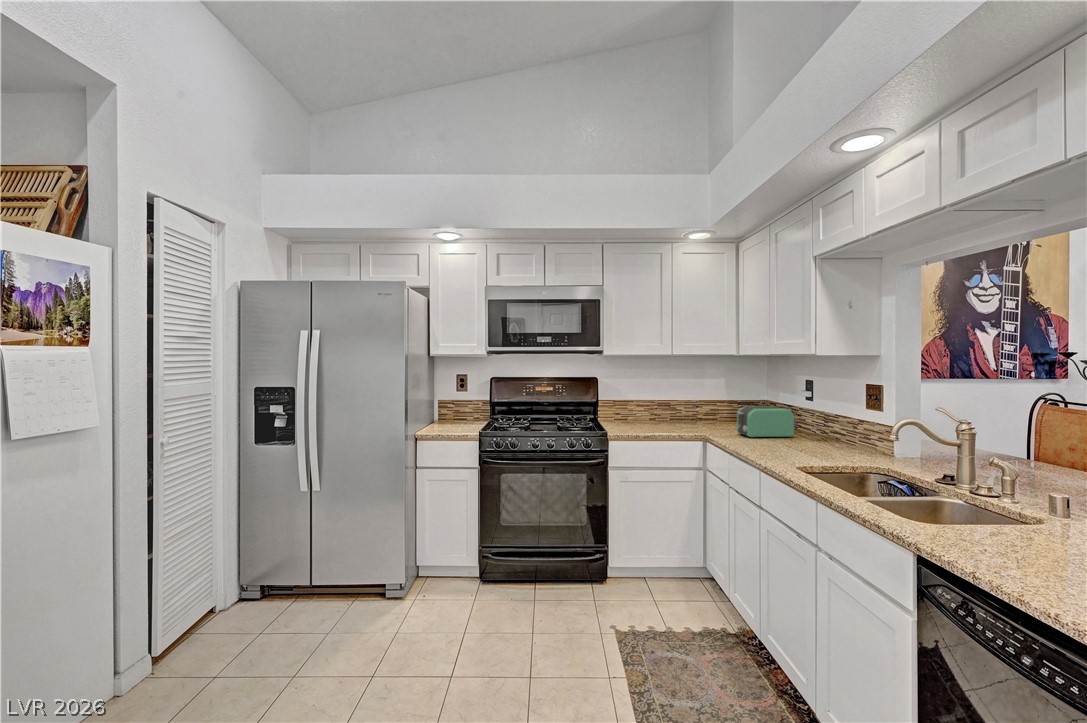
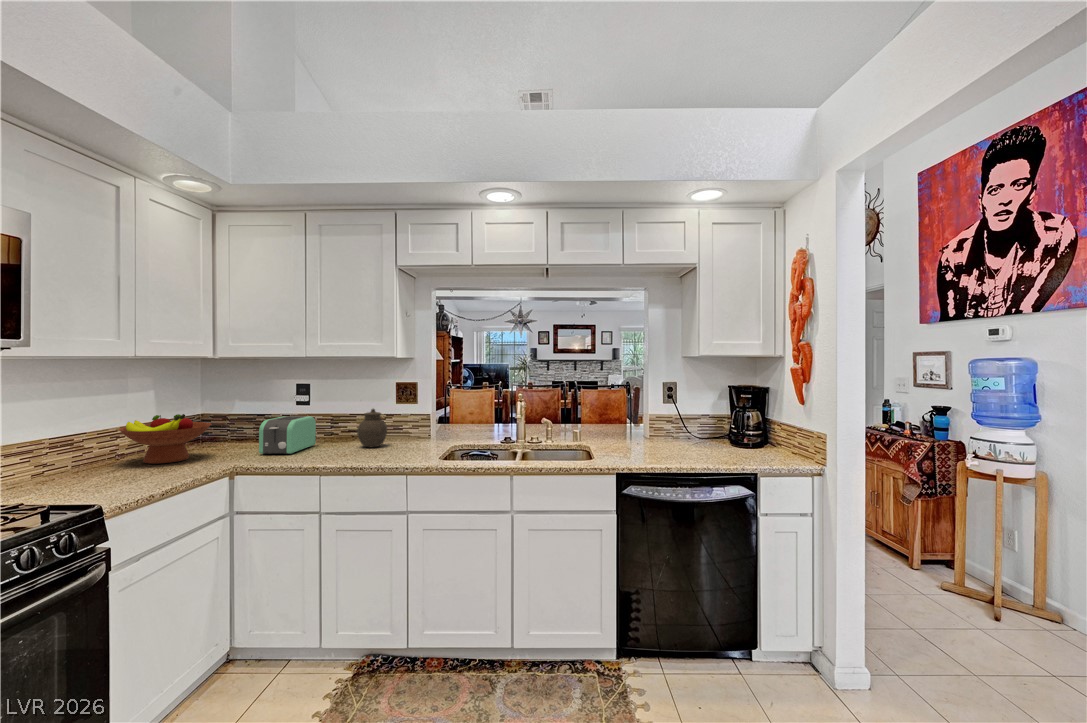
fruit bowl: none [671,394,722,427] -> present [119,414,211,464]
jar: none [806,408,839,449] -> present [357,409,387,448]

